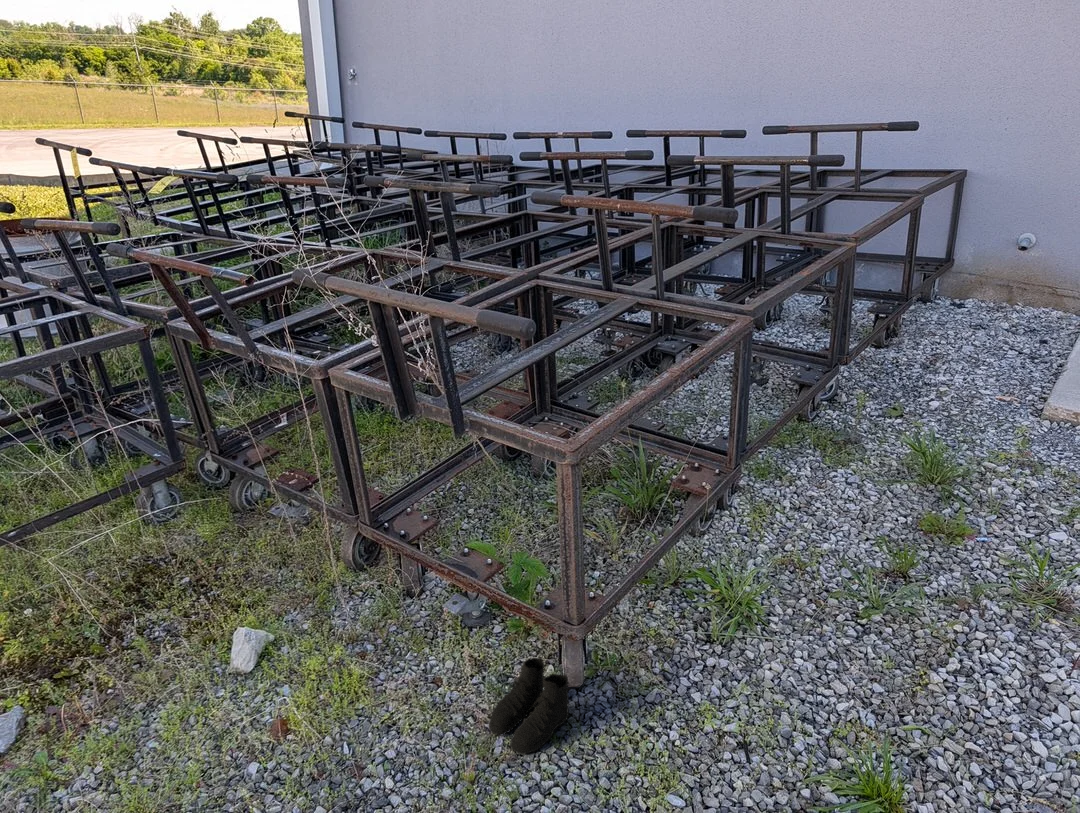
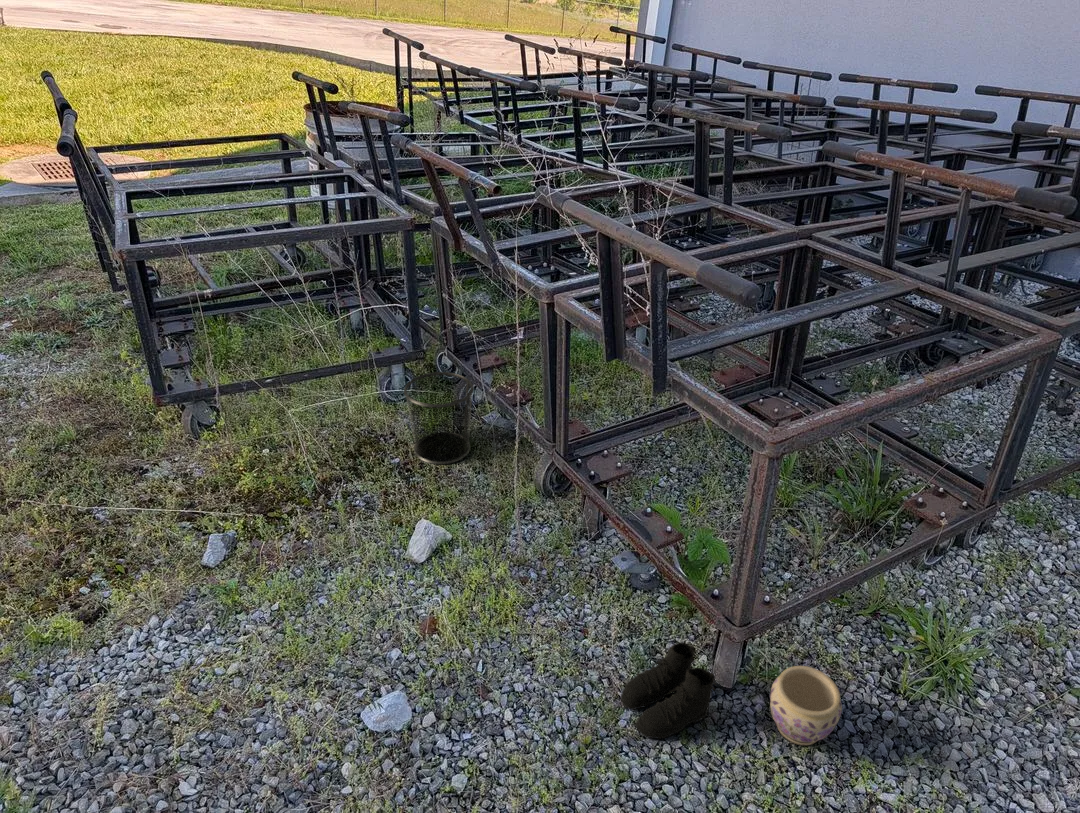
trash can: none [180,474,265,573] -> present [404,372,473,464]
planter: none [616,642,677,713] -> present [770,666,842,746]

